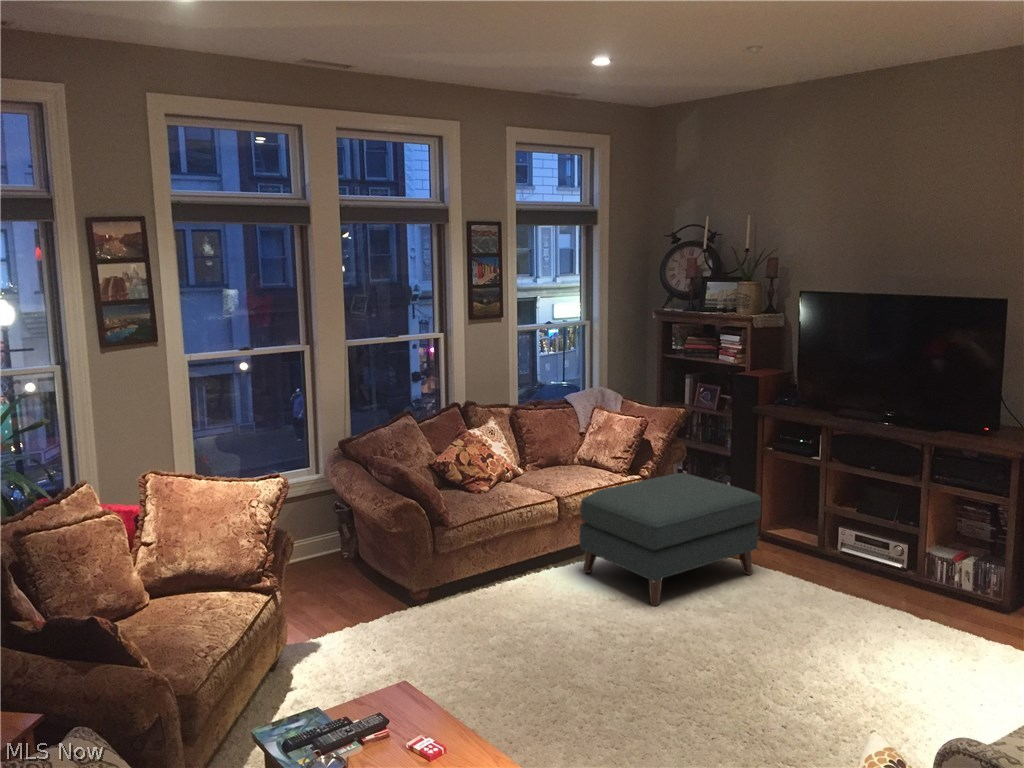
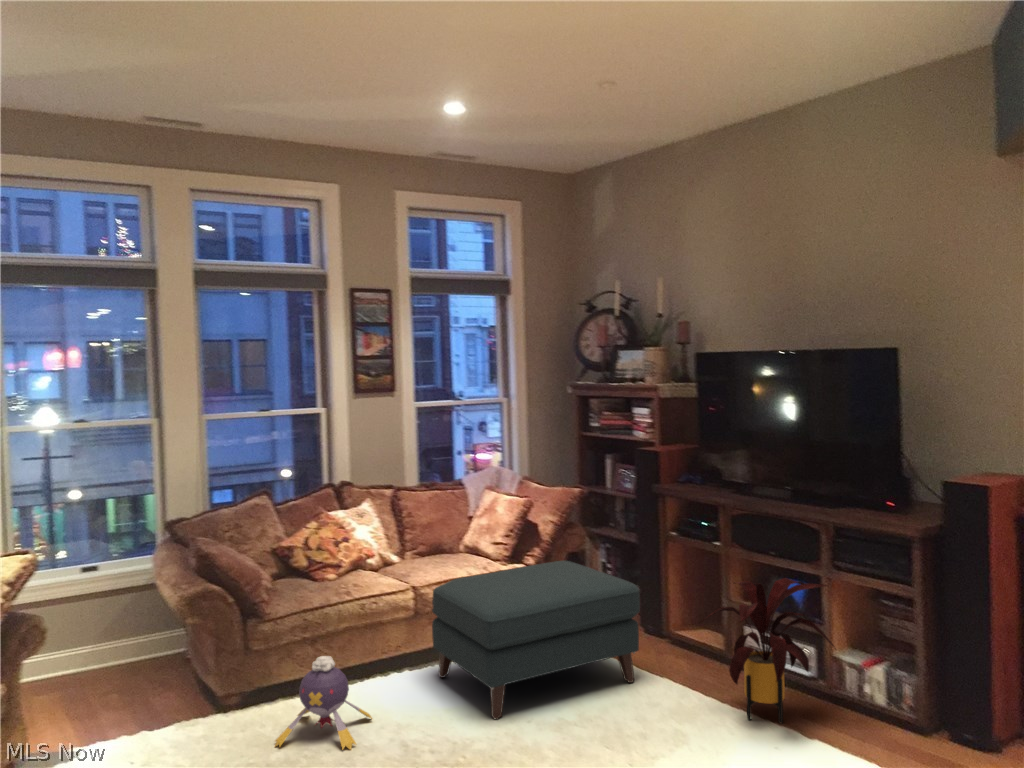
house plant: none [822,488,939,605] -> present [703,578,834,723]
plush toy: none [482,557,554,633] -> present [275,656,372,750]

